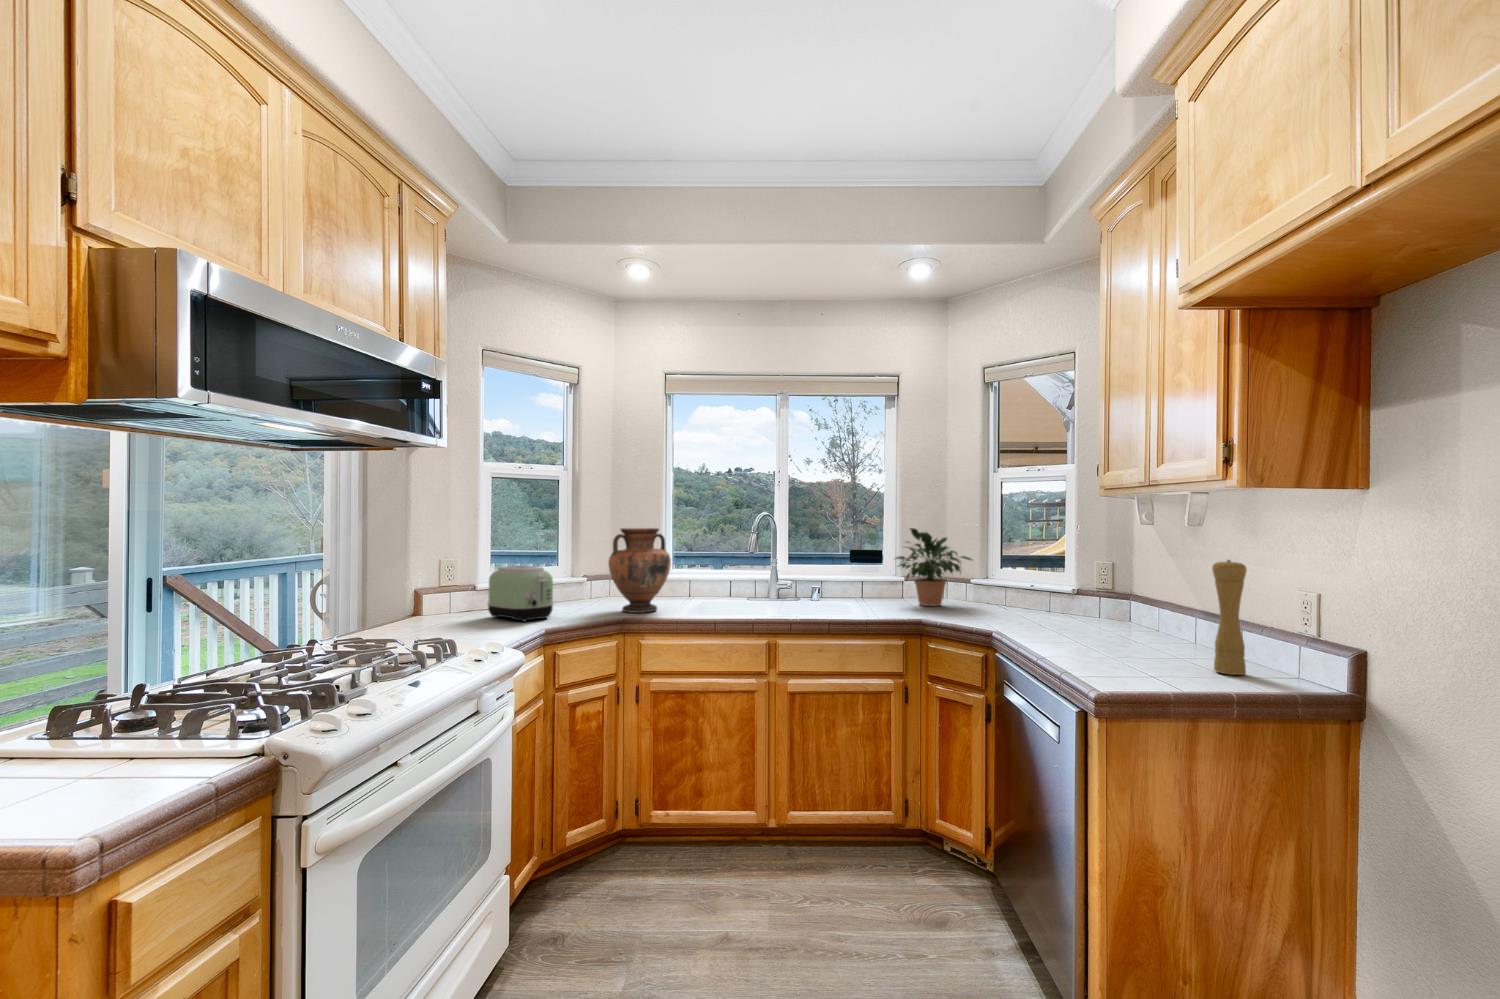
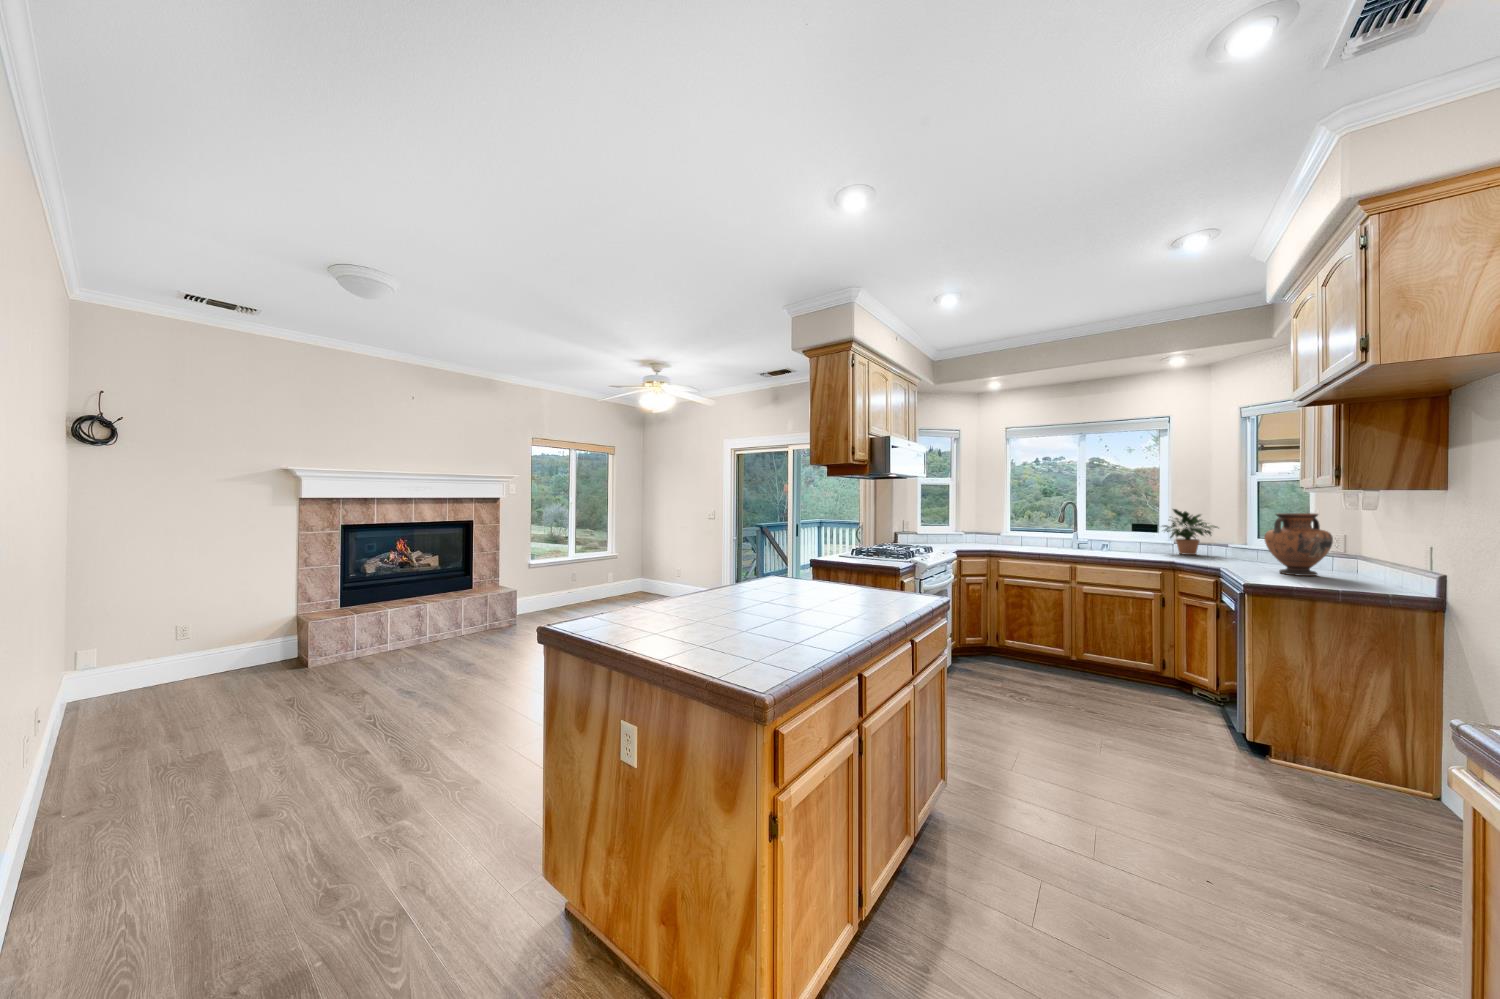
vase: present [608,528,671,613] -> present [1264,513,1333,576]
pepper mill: present [1212,560,1246,675] -> none [1349,526,1373,588]
toaster: present [488,565,553,621] -> none [925,526,956,550]

